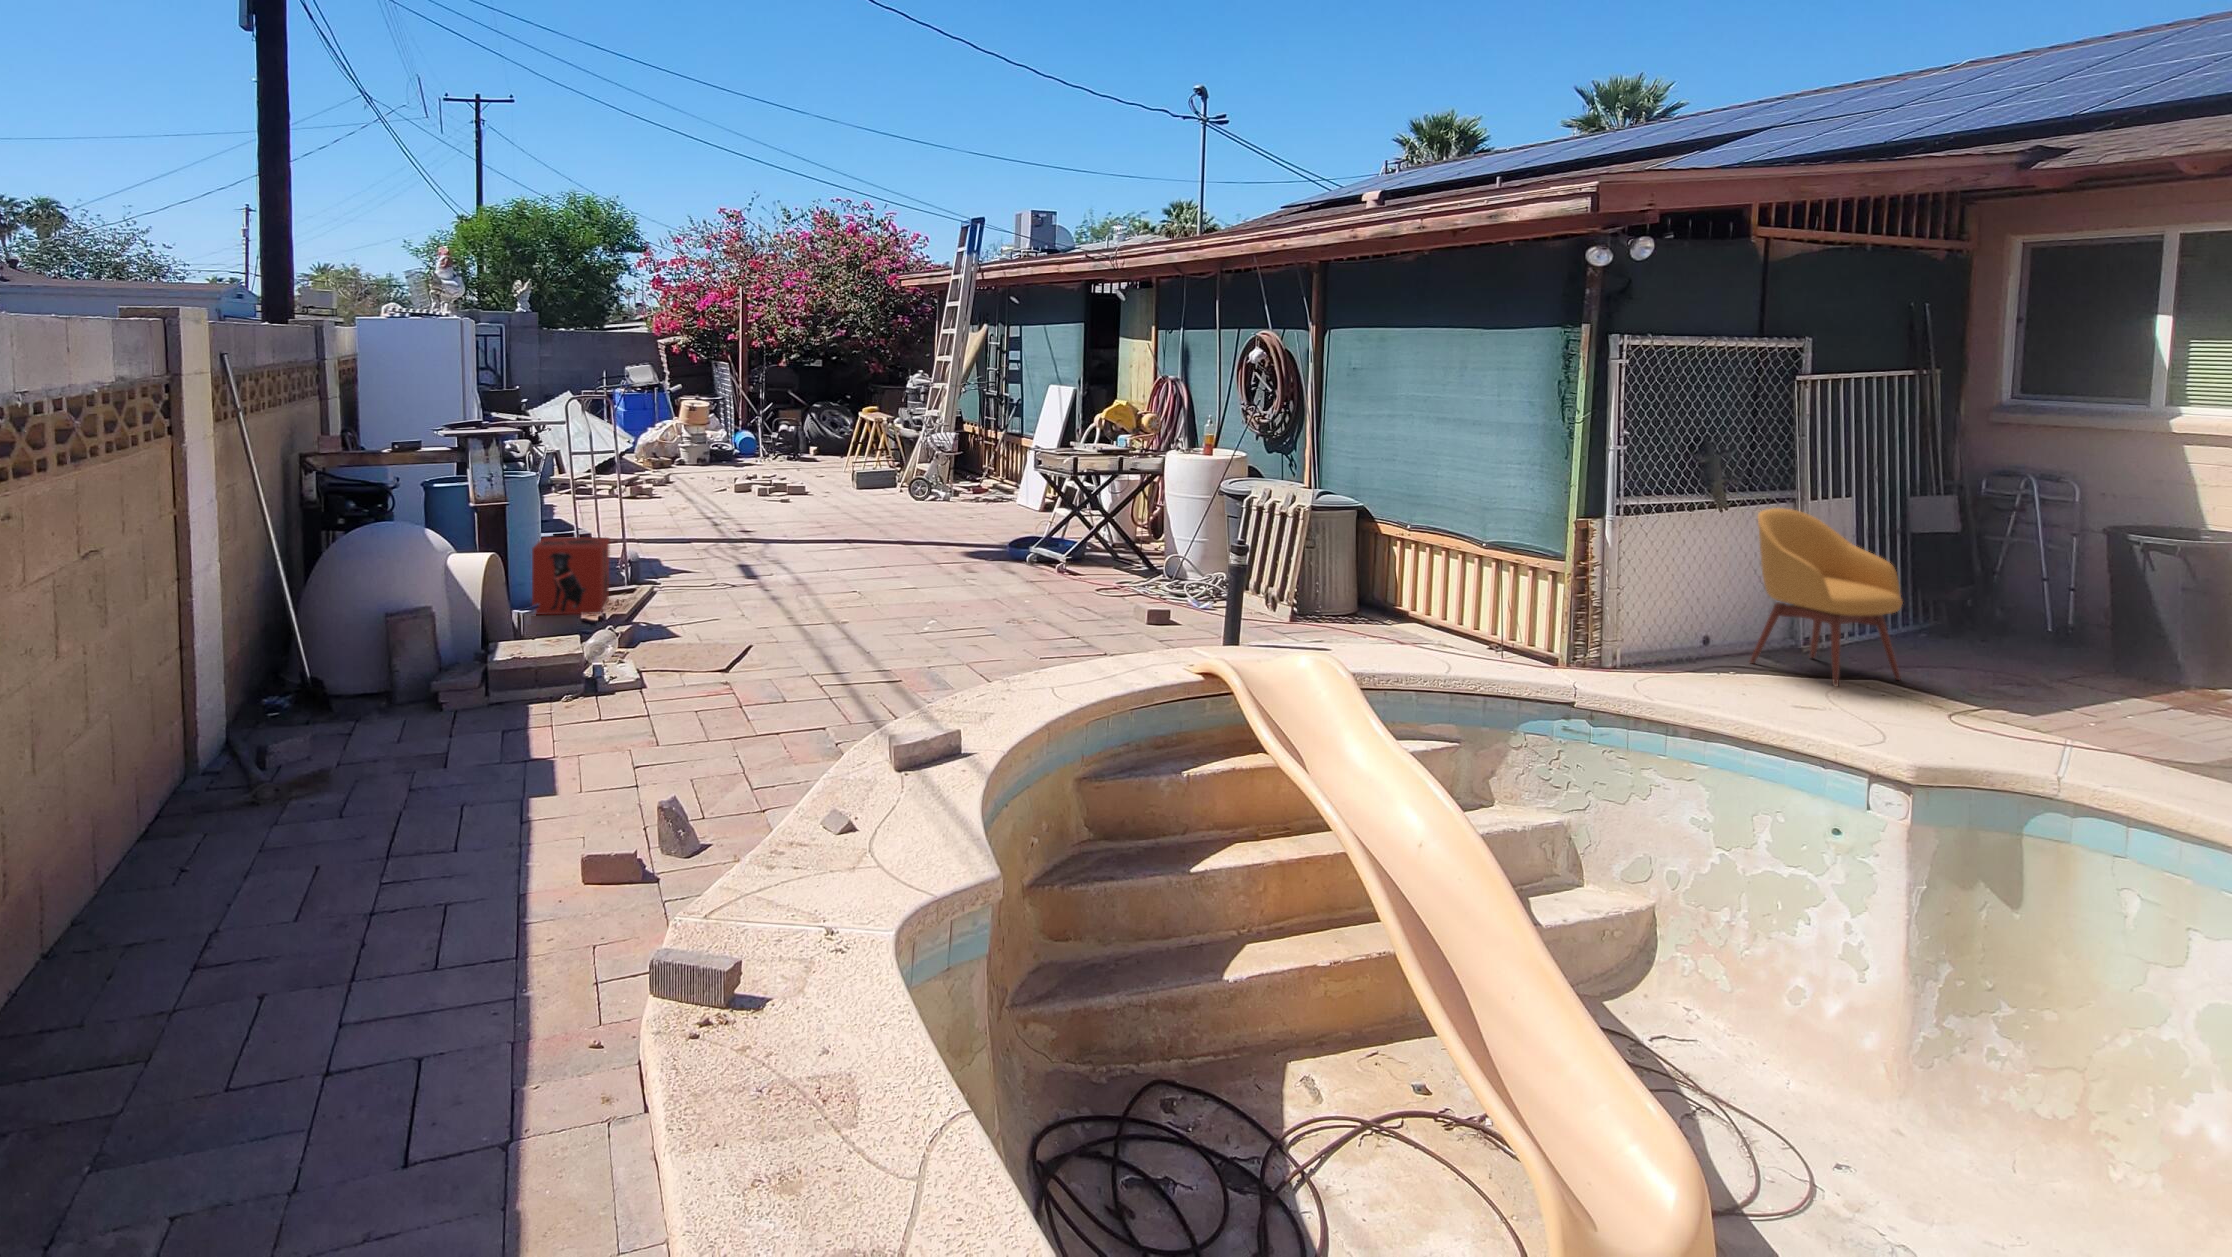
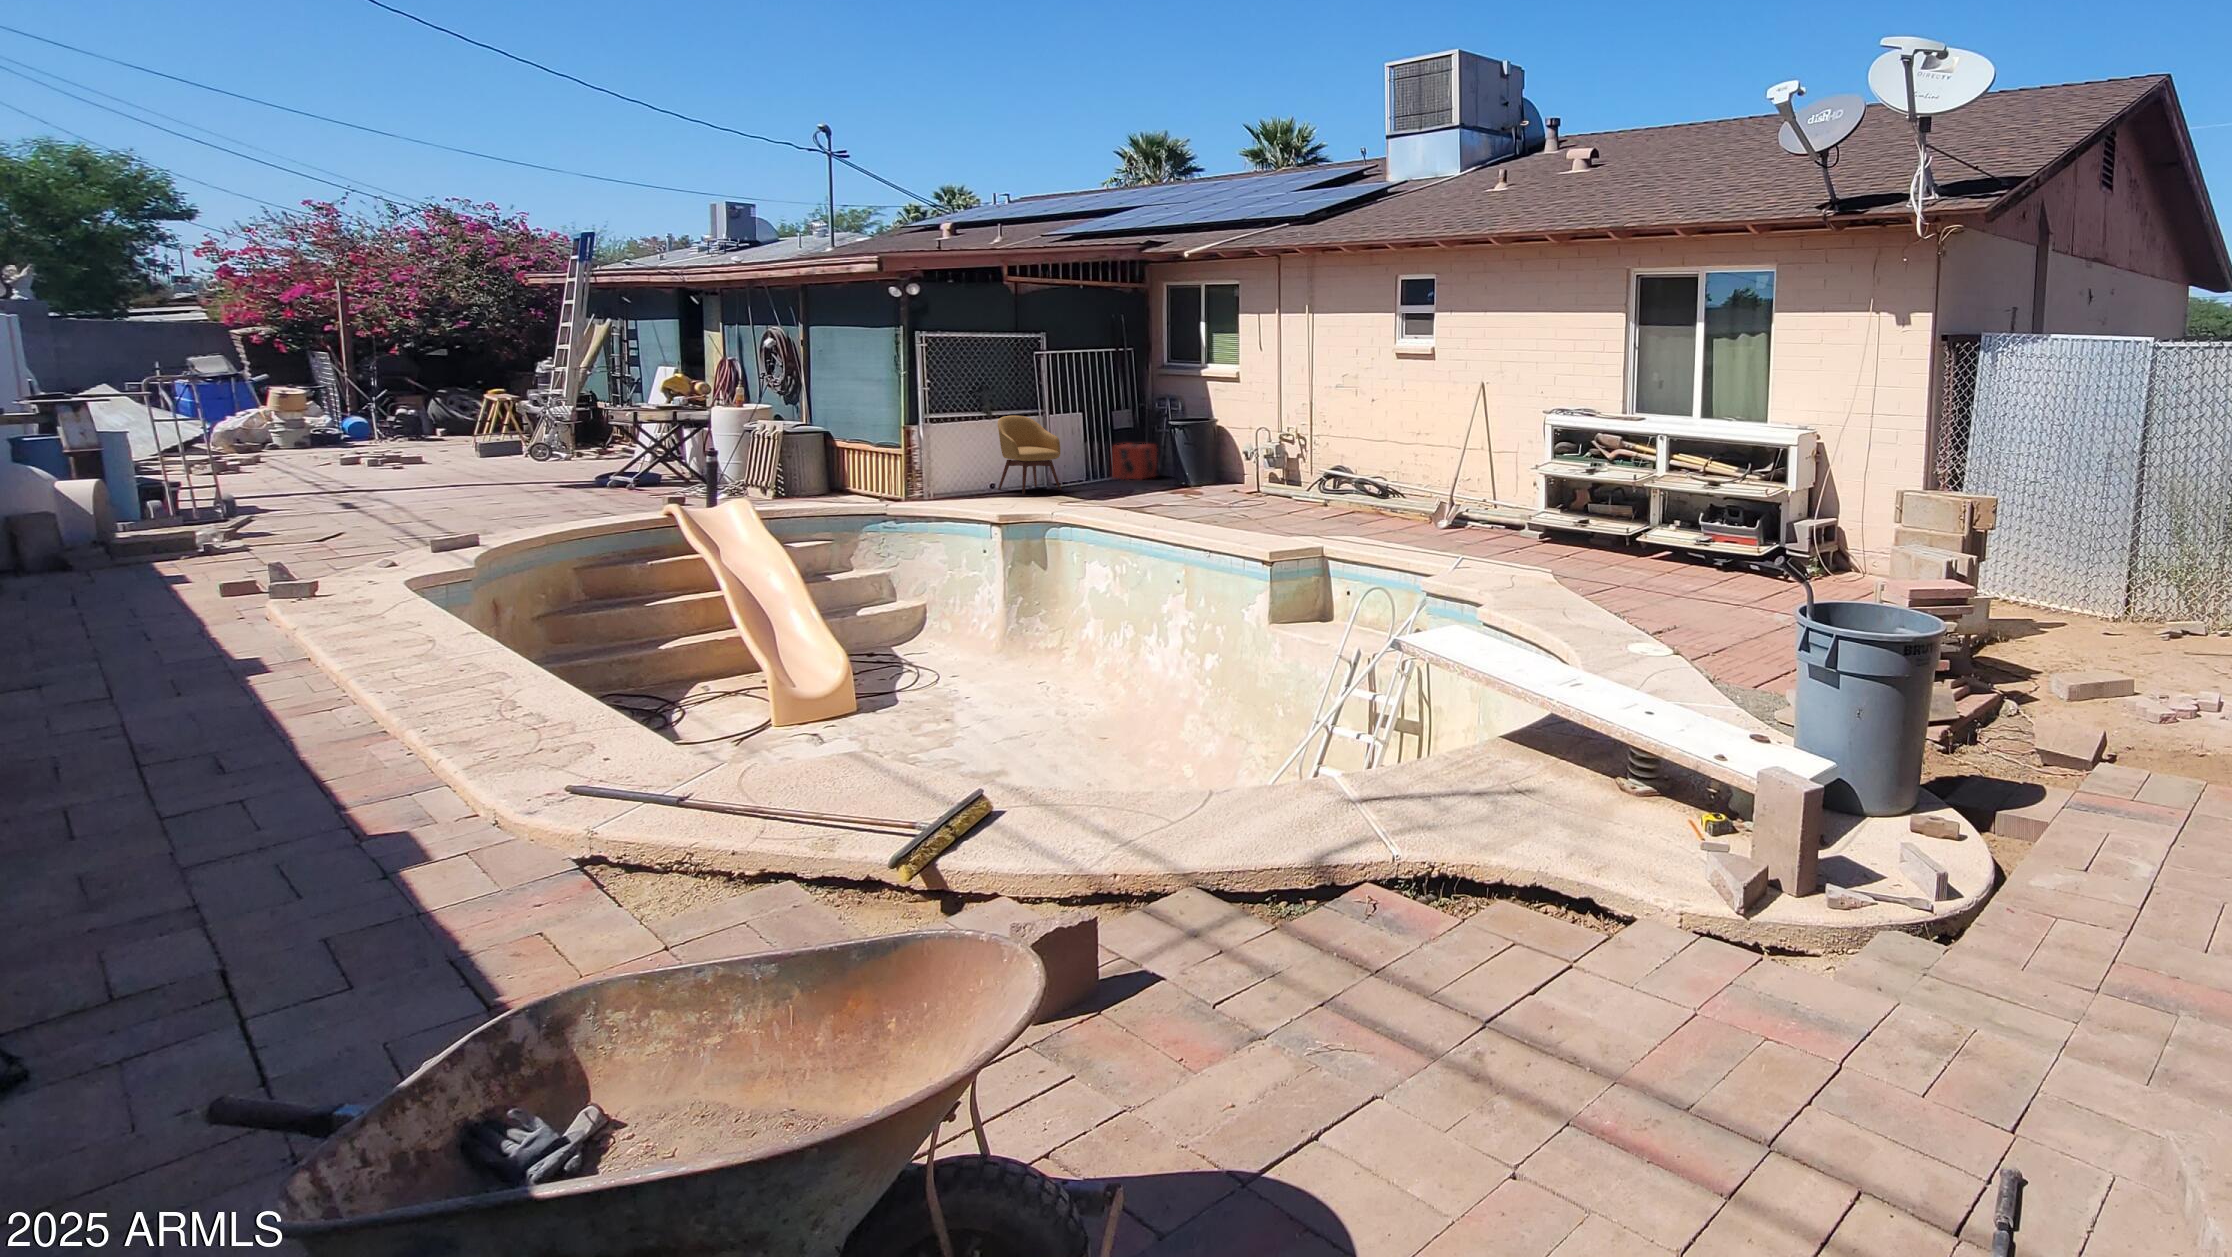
storage box: present [532,537,610,614] -> present [1112,444,1157,479]

